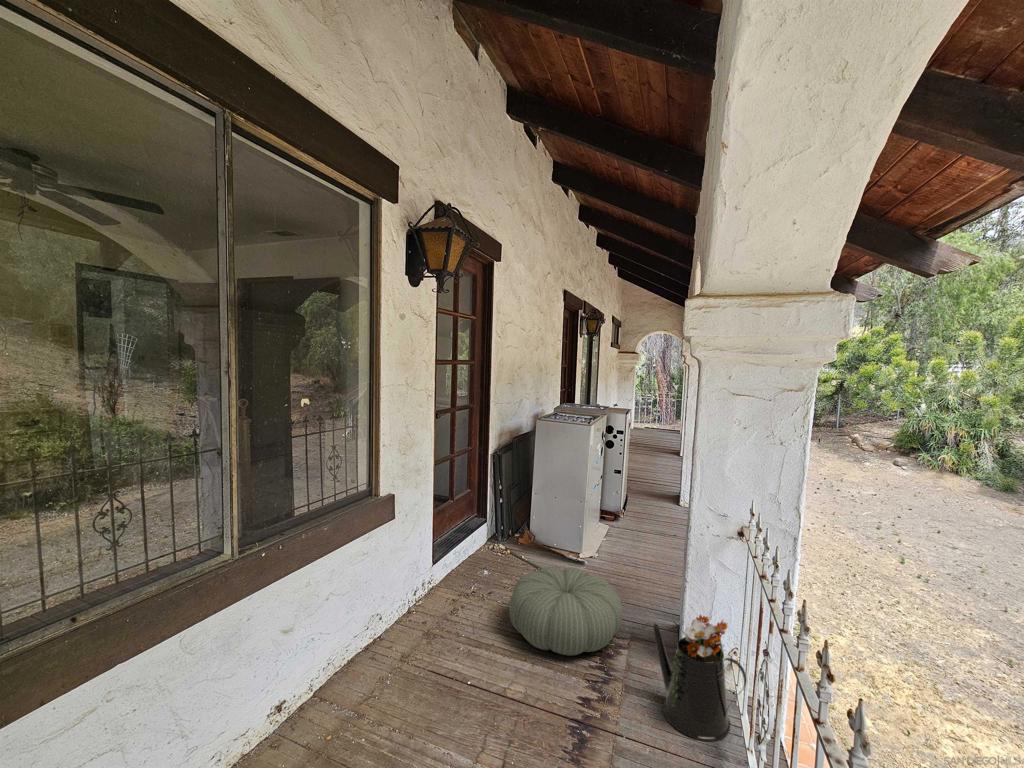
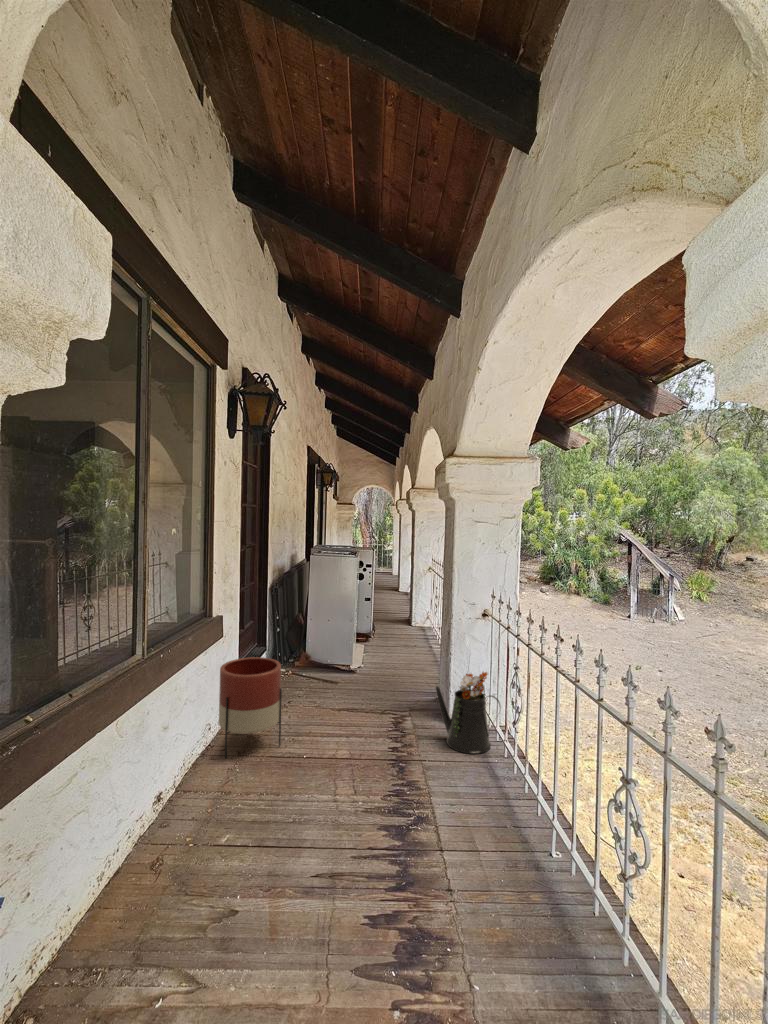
planter: none [380,546,452,666] -> present [219,657,282,758]
pouf: present [509,567,622,656] -> none [316,667,404,727]

